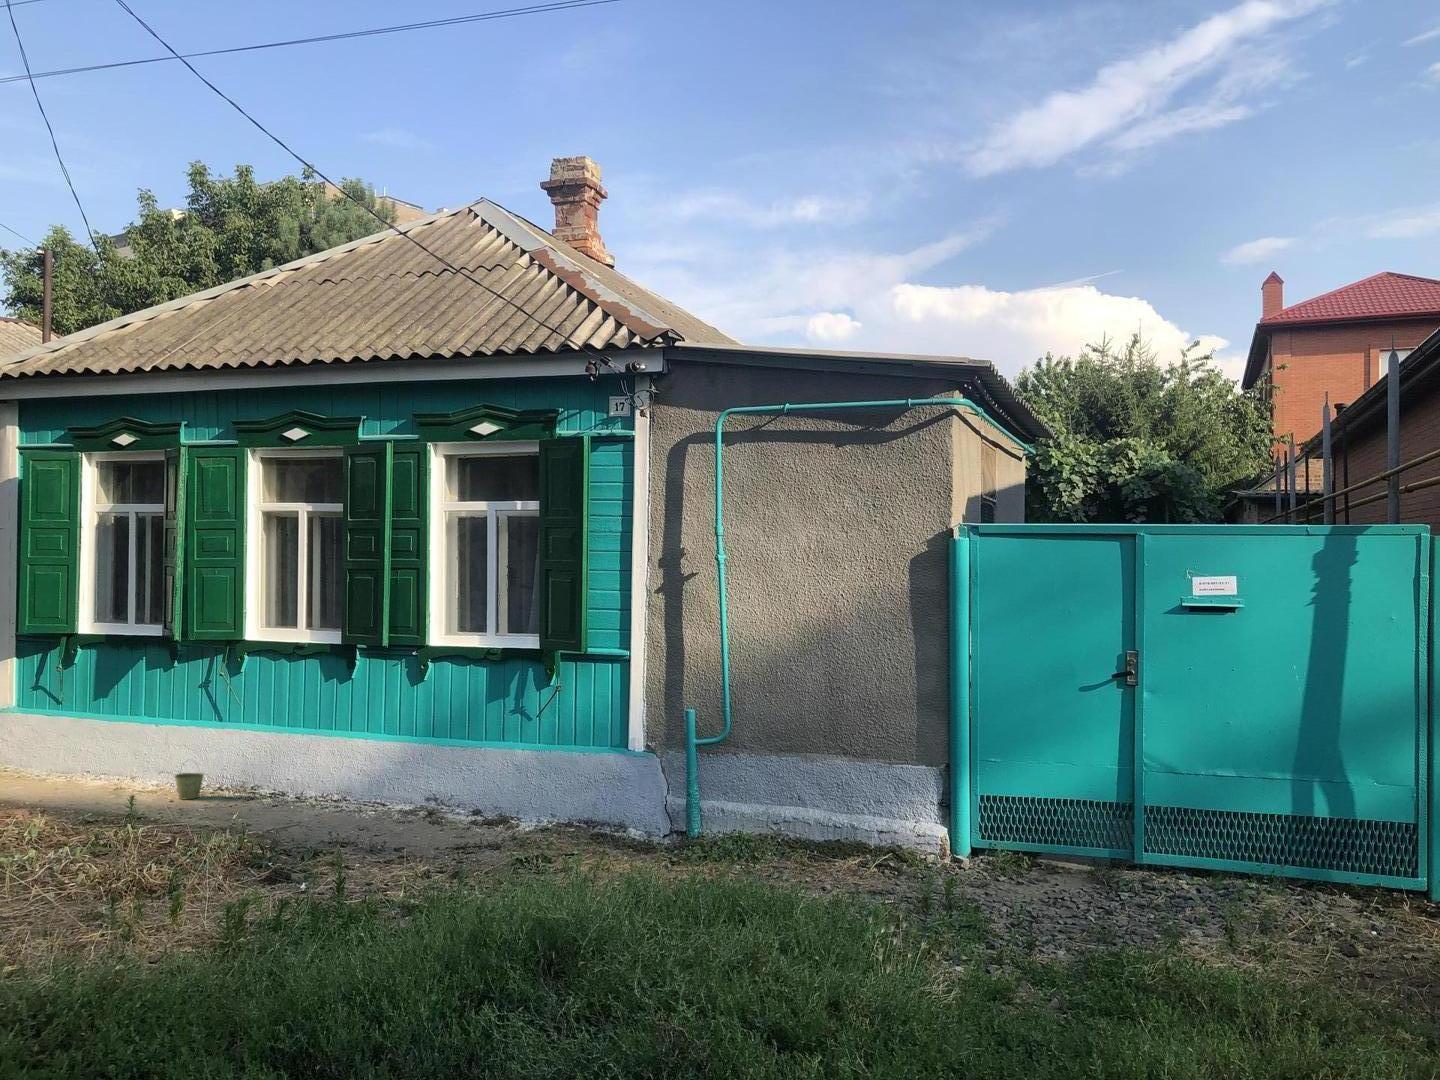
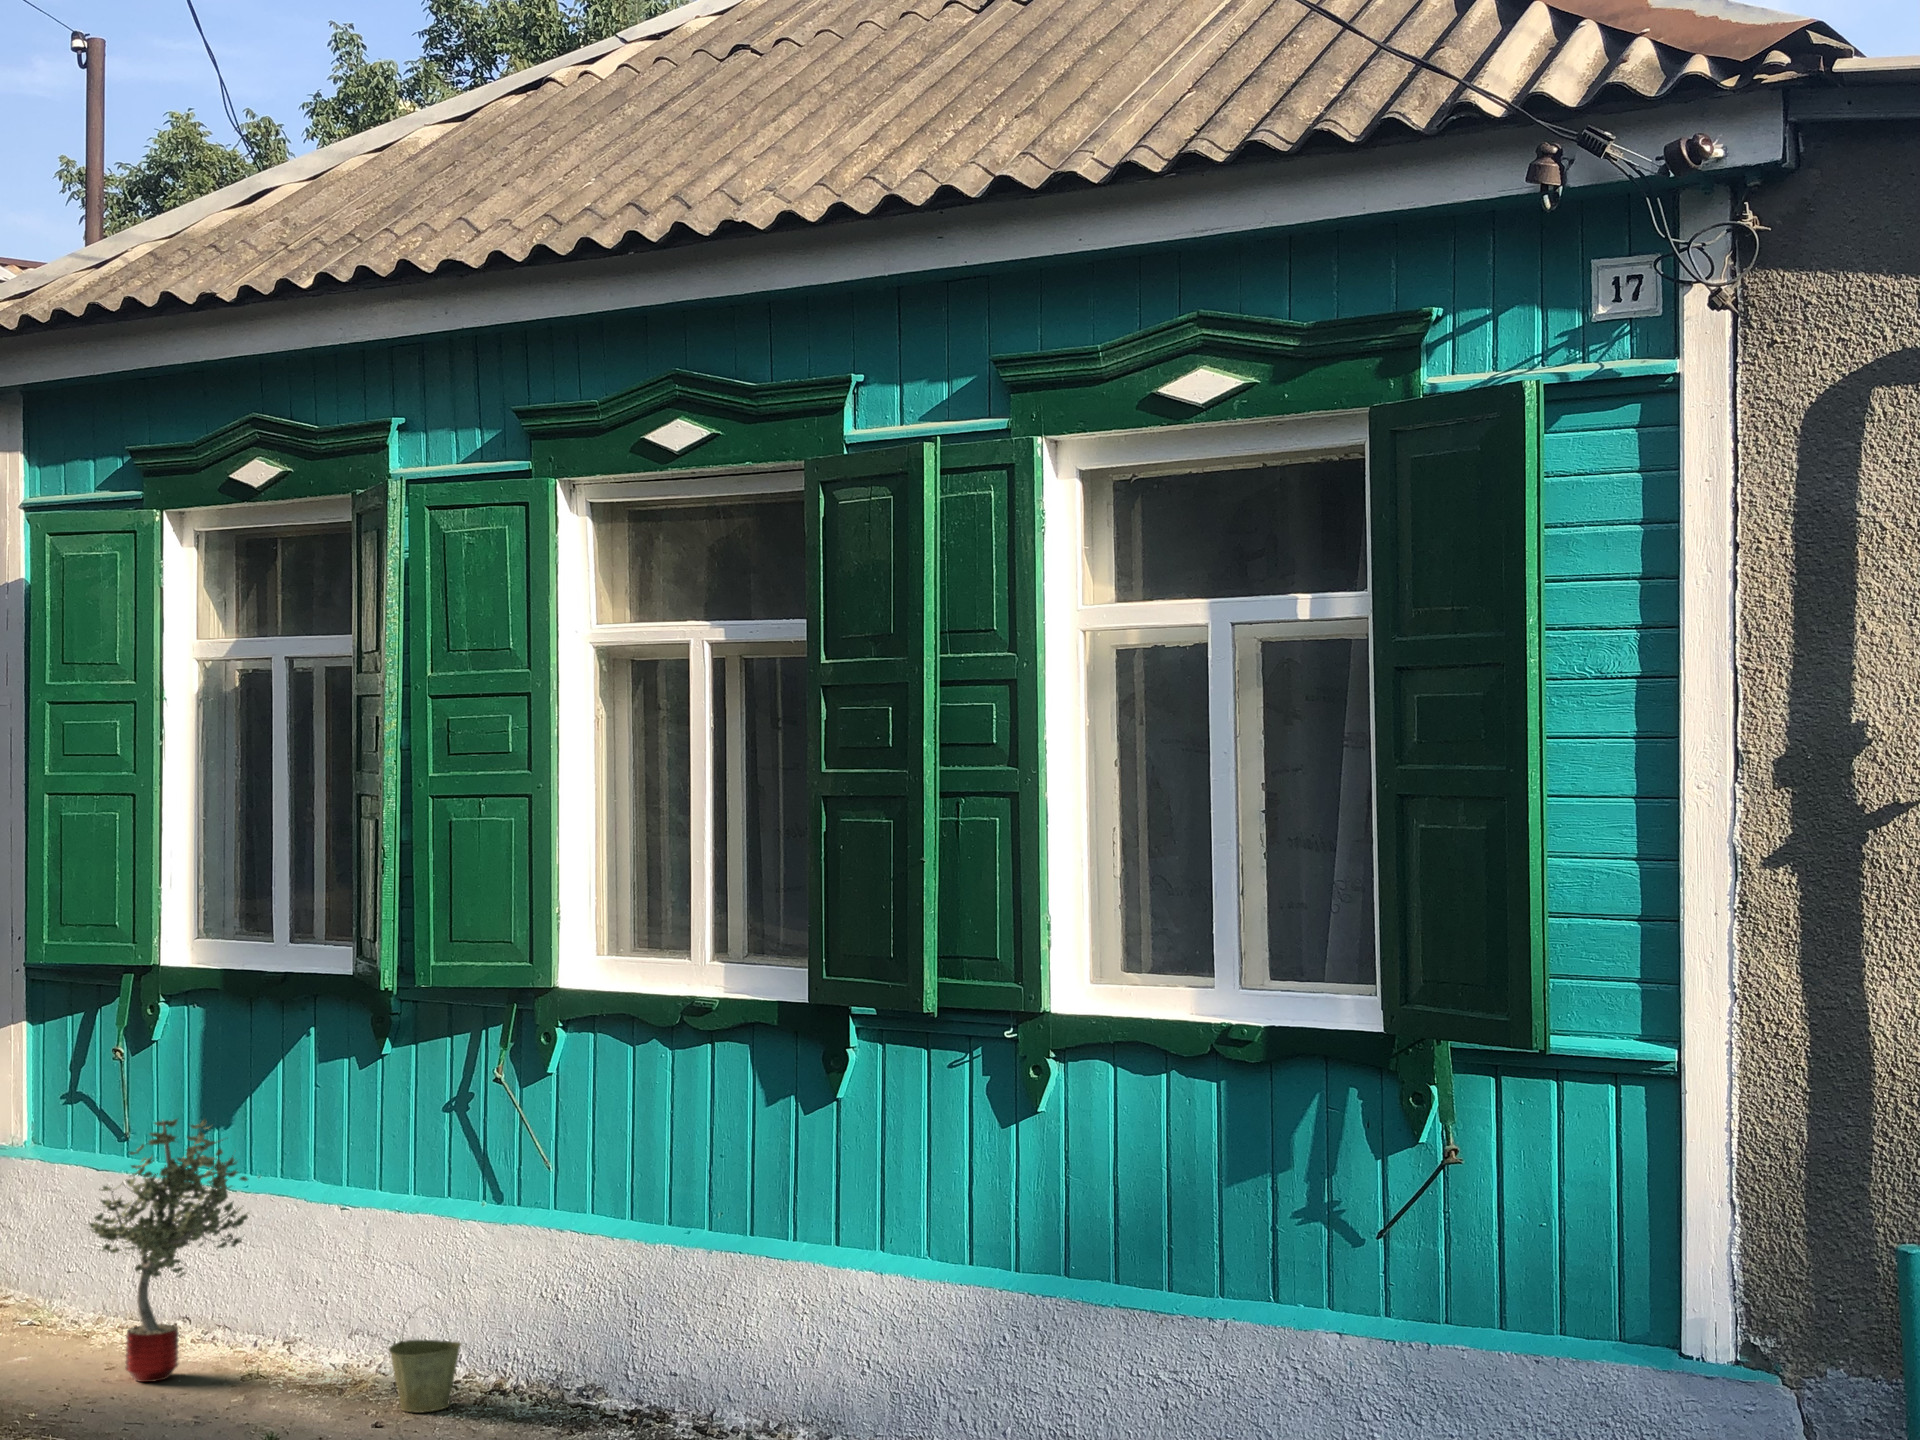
potted tree: none [44,692,116,795] -> present [89,1119,248,1382]

